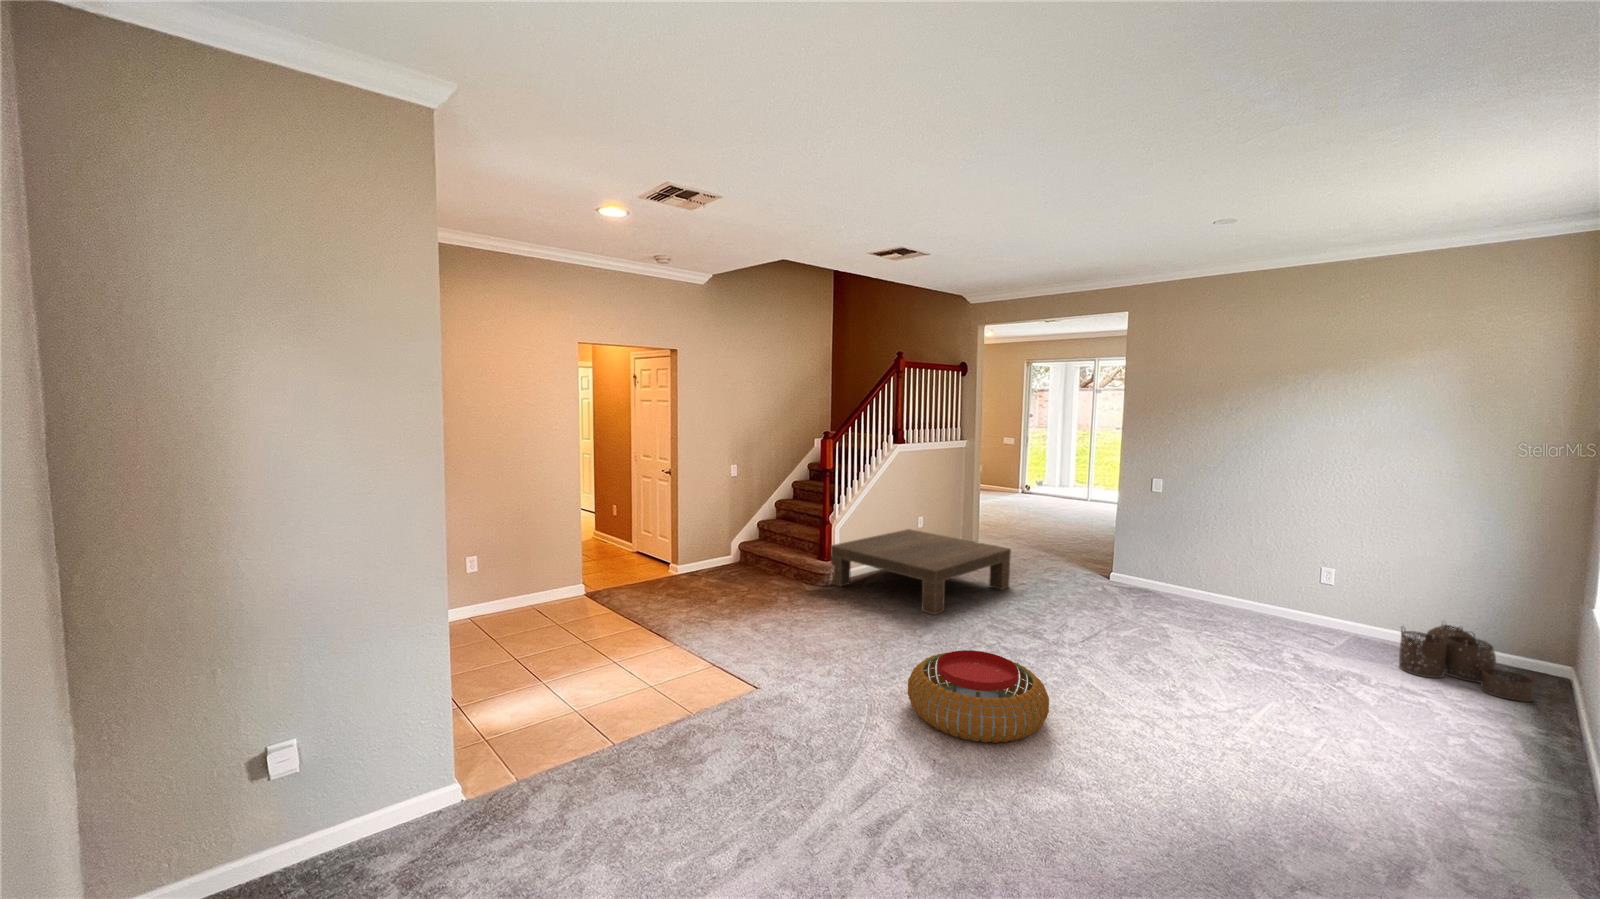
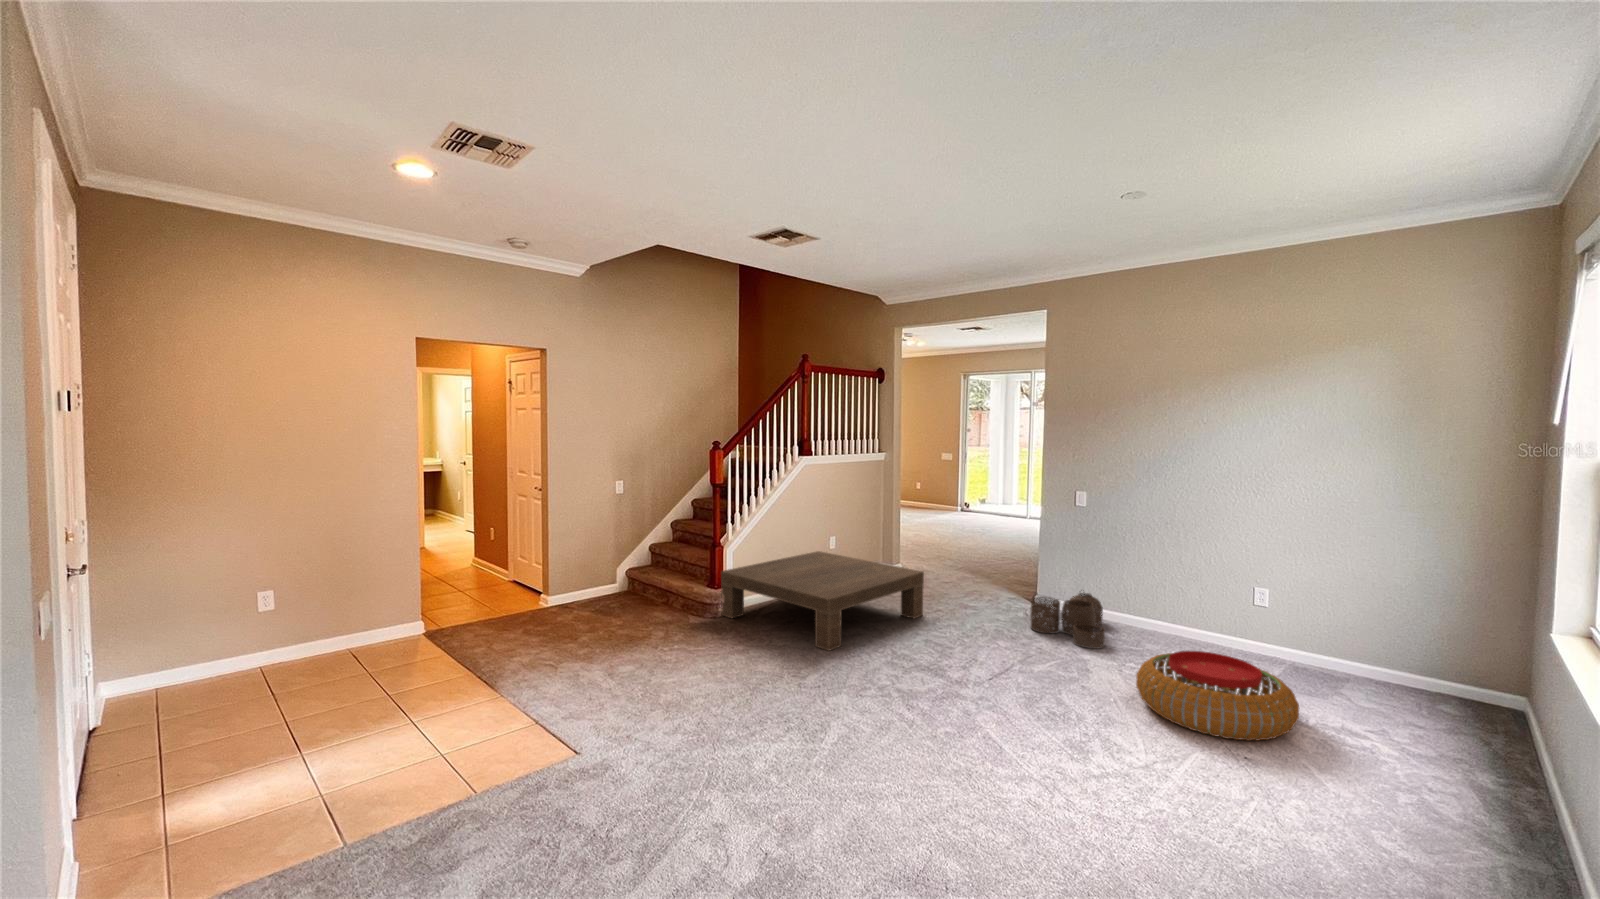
woven basket: present [1399,624,1536,702] -> present [1030,593,1105,648]
pouf: present [908,650,1049,743] -> present [1136,651,1299,741]

